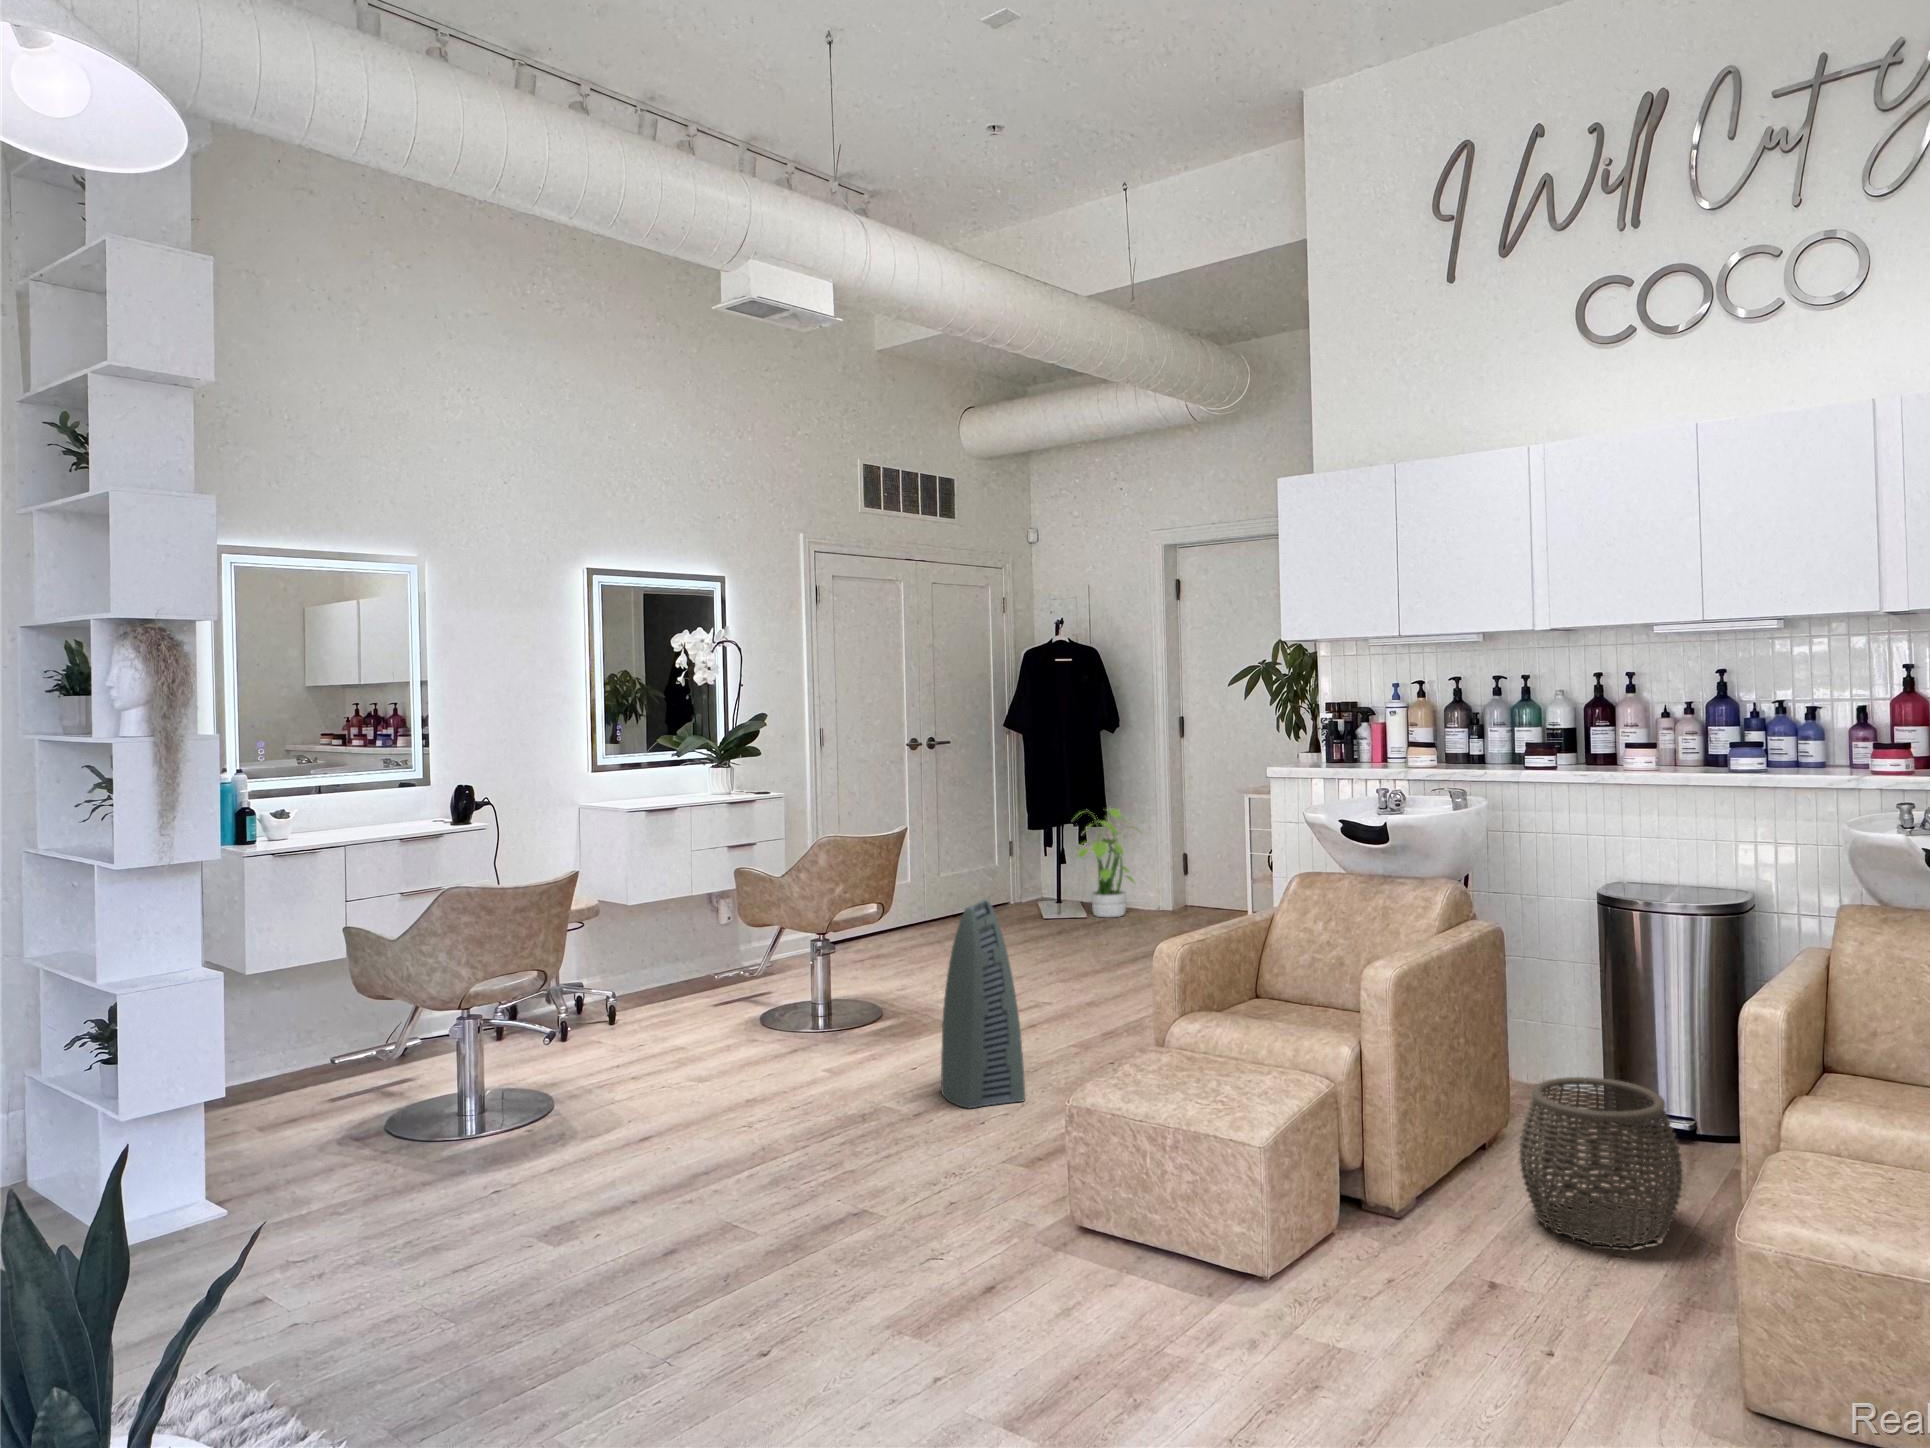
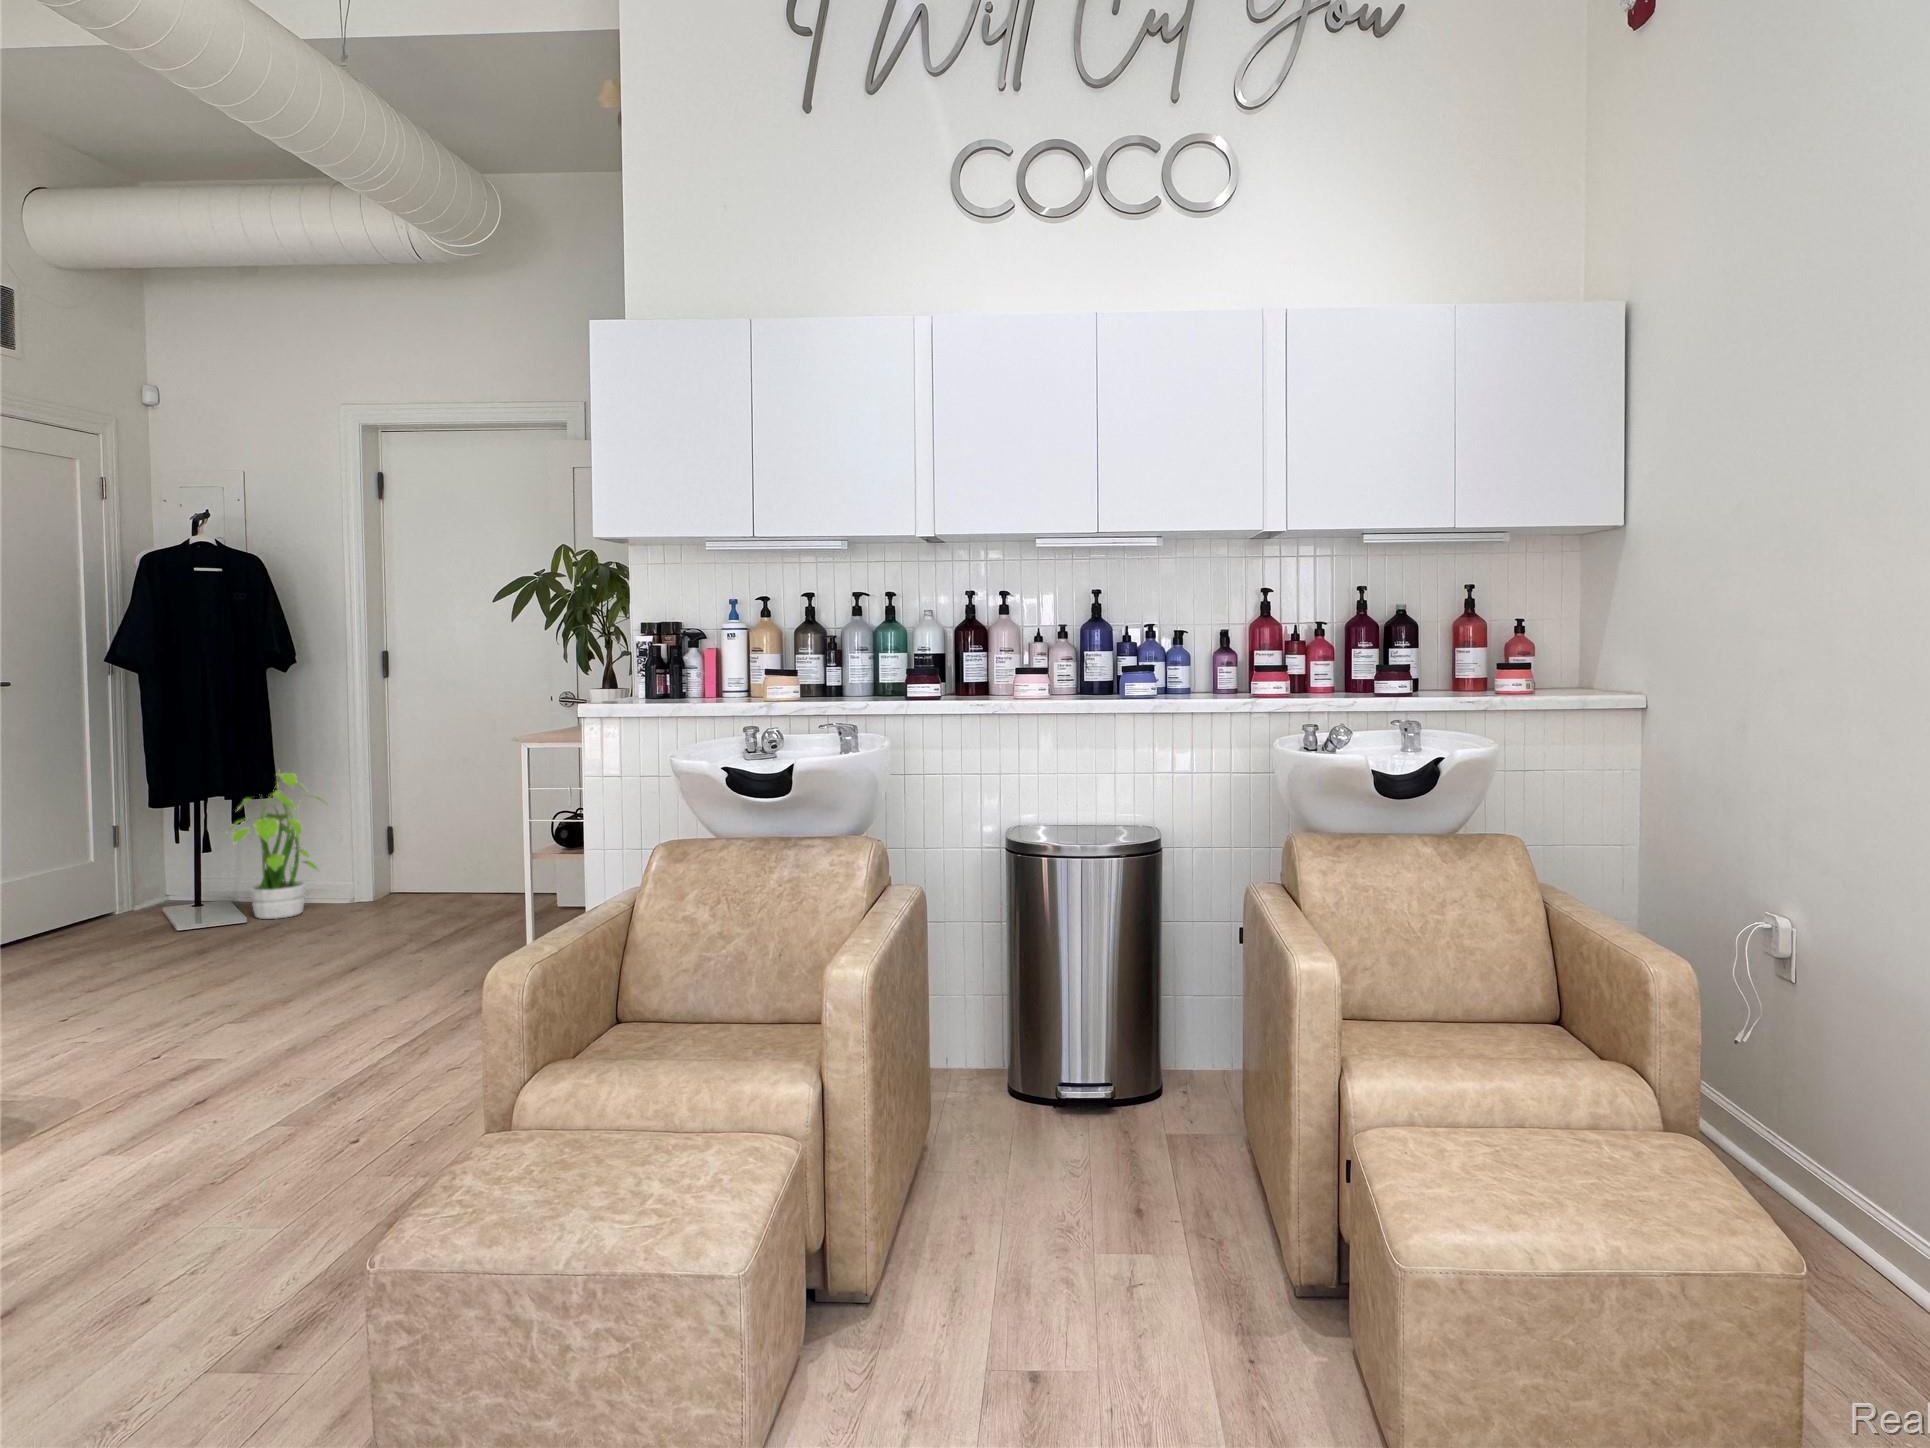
air purifier: present [941,899,1025,1108] -> none [59,919,221,1258]
woven basket: present [1519,1077,1683,1247] -> none [972,1058,1153,1263]

